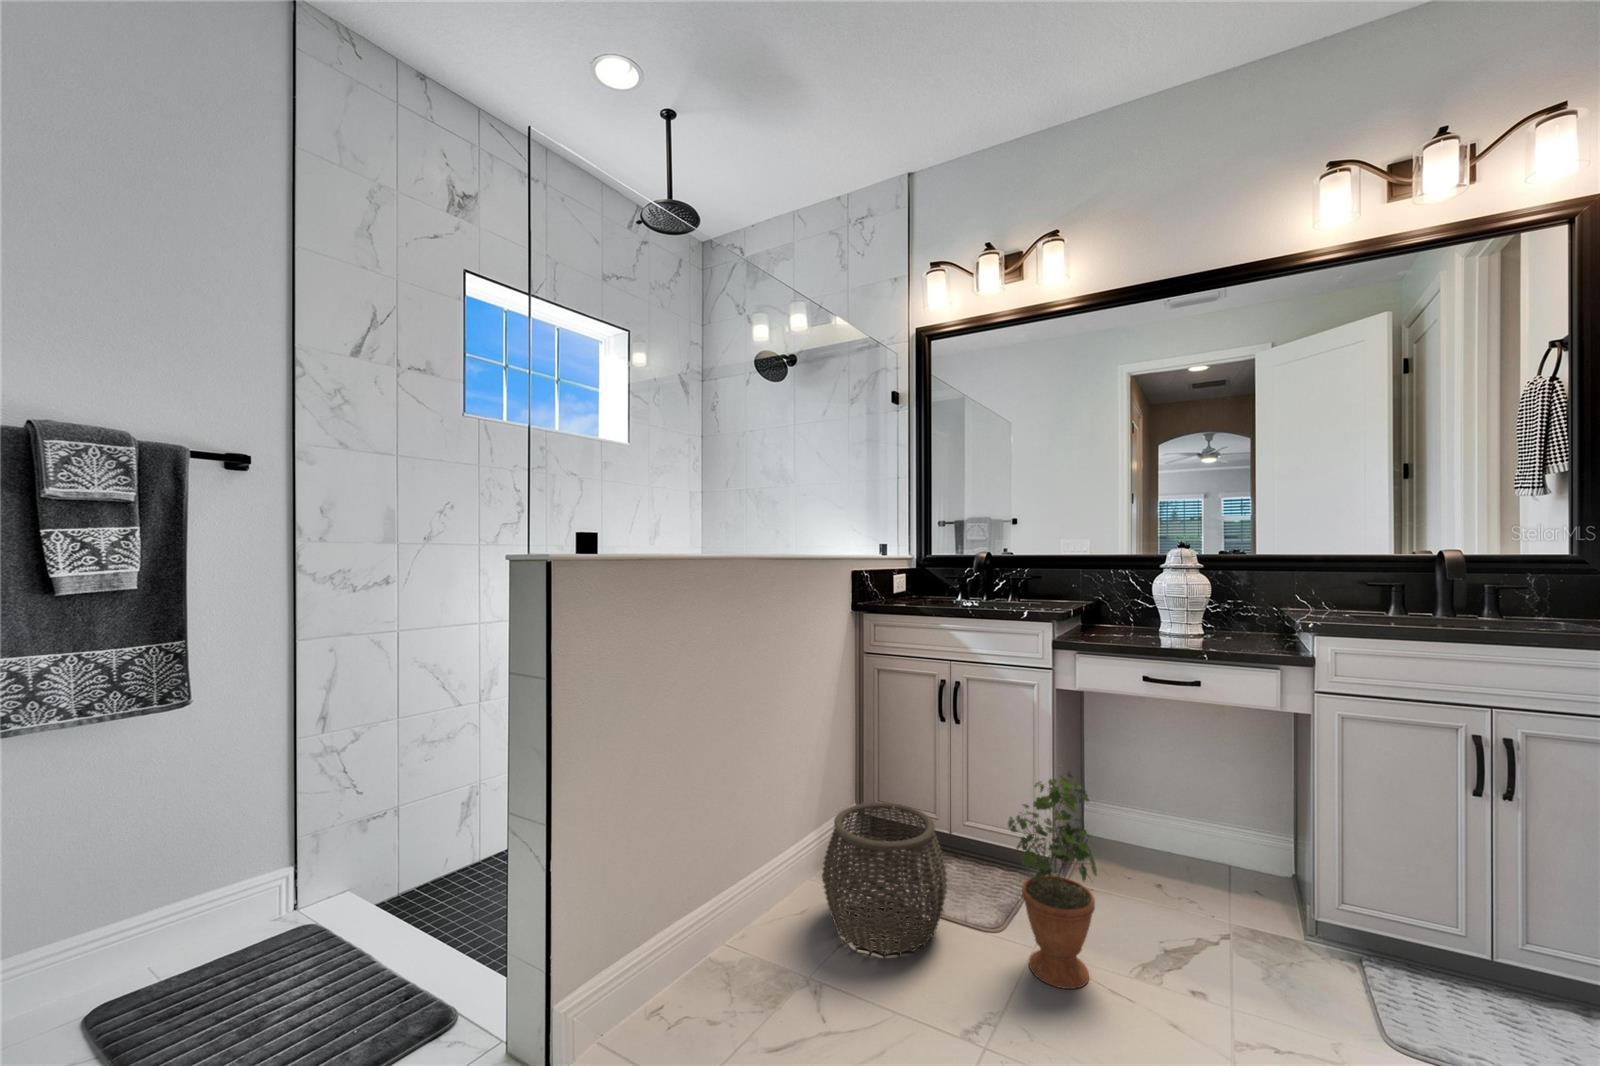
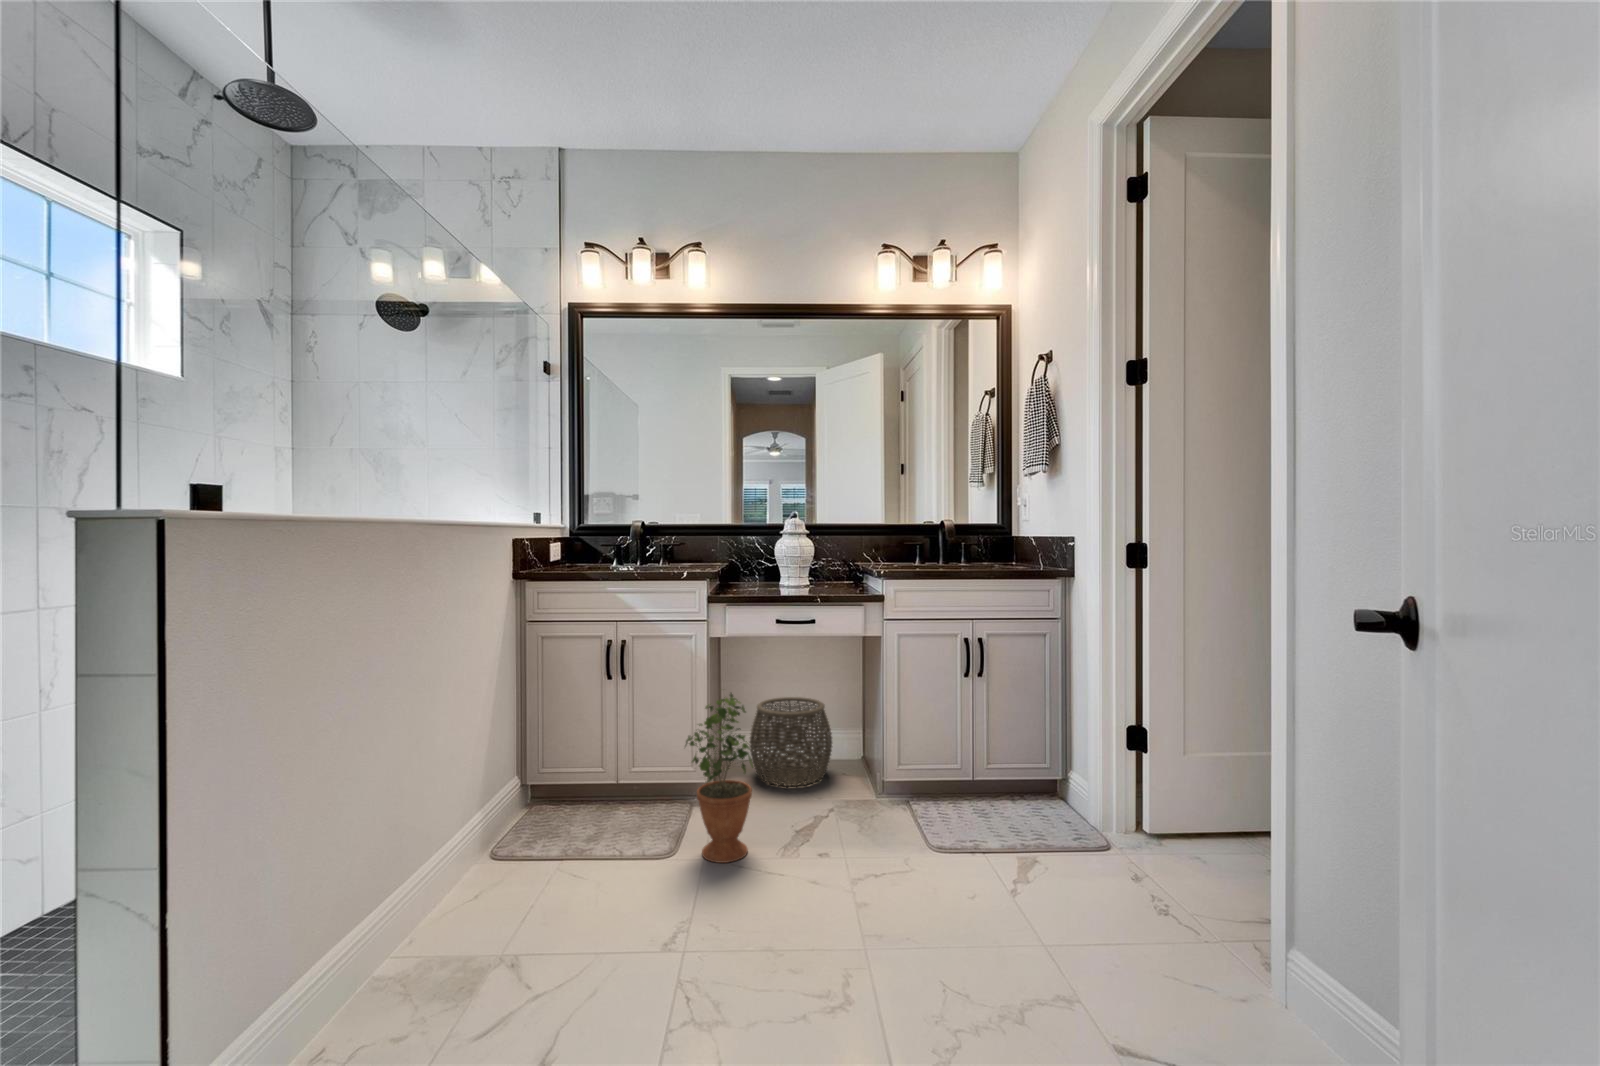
woven basket: present [822,802,947,955] -> present [749,697,832,786]

